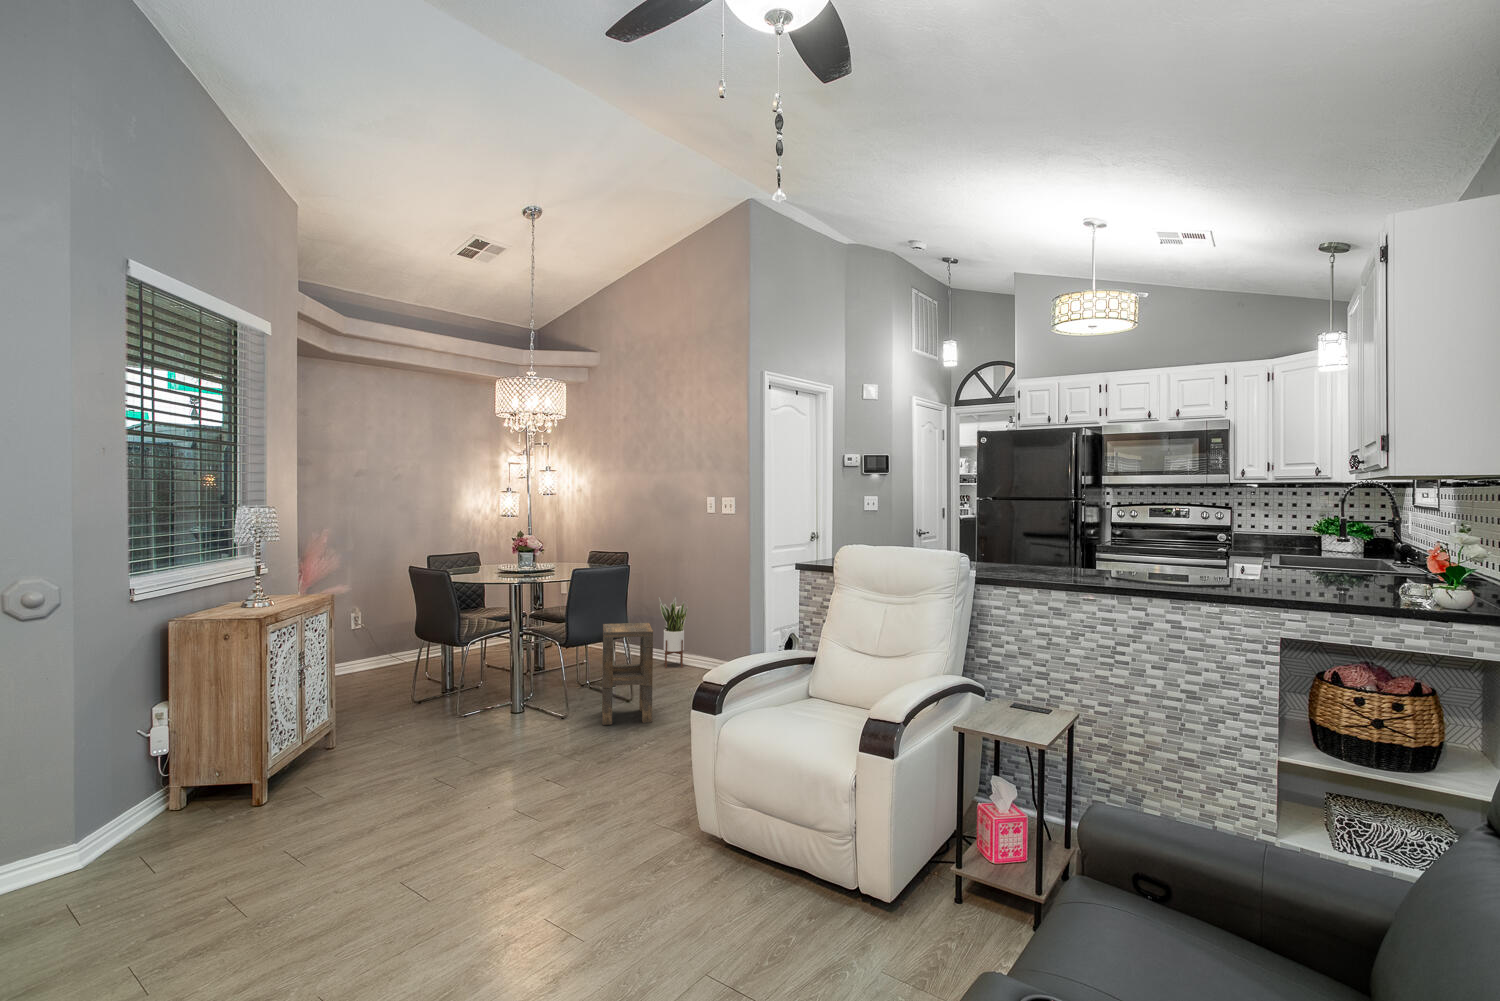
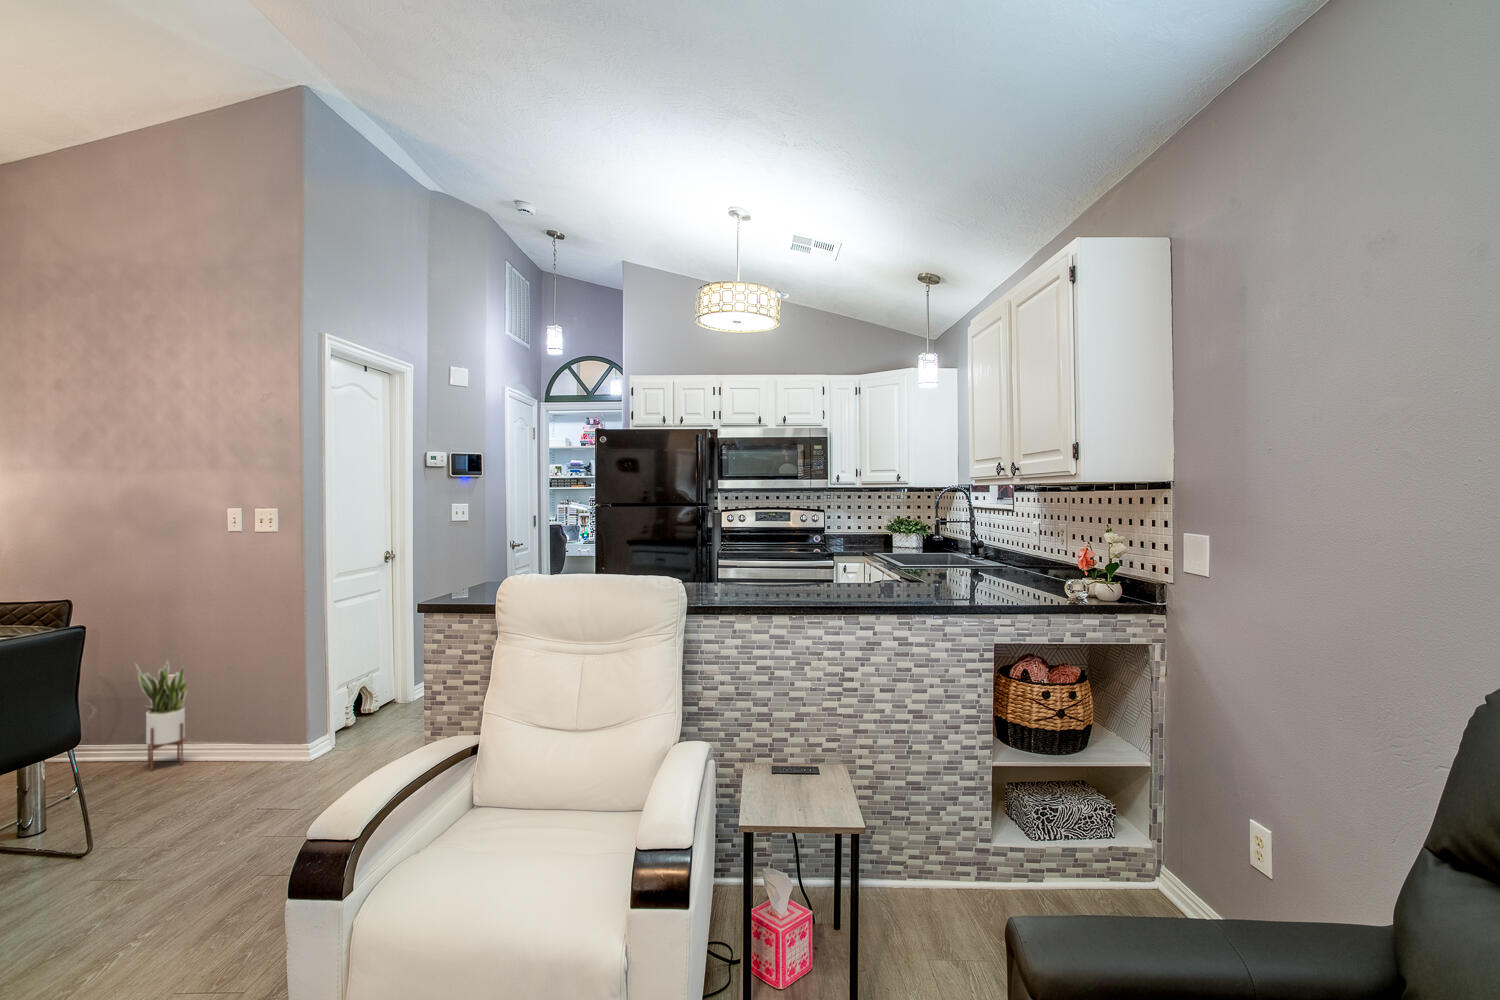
side table: present [602,623,653,725] -> none [34,713,148,907]

